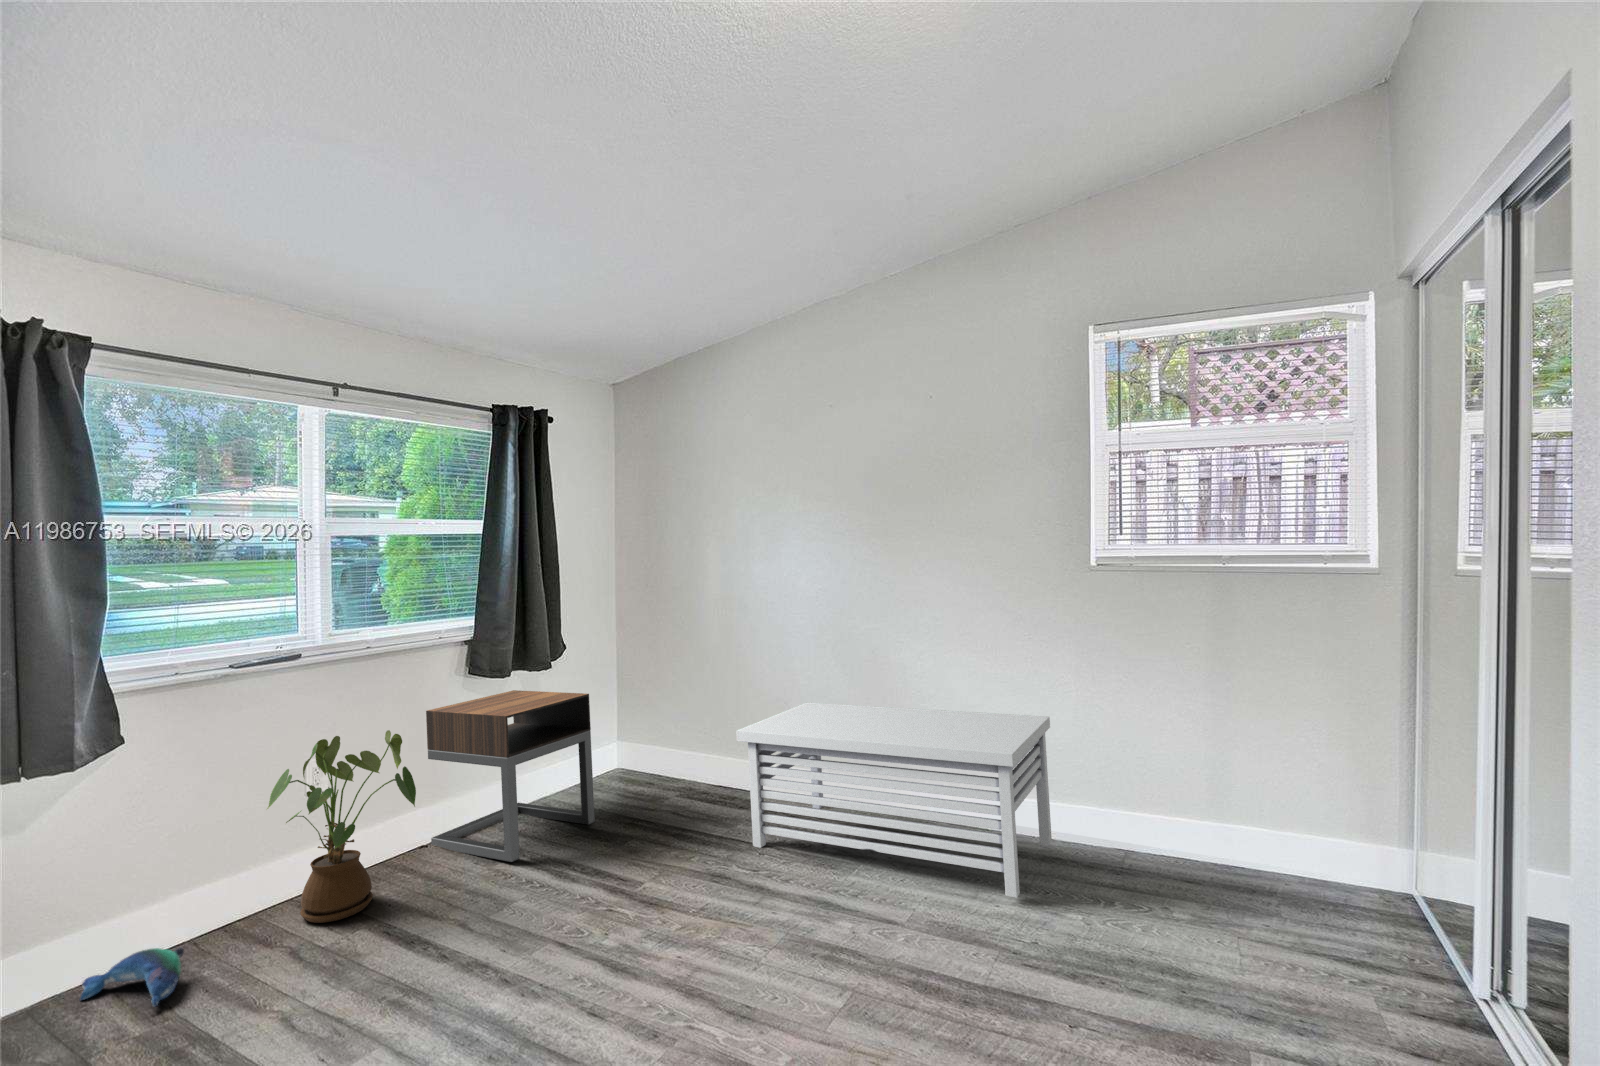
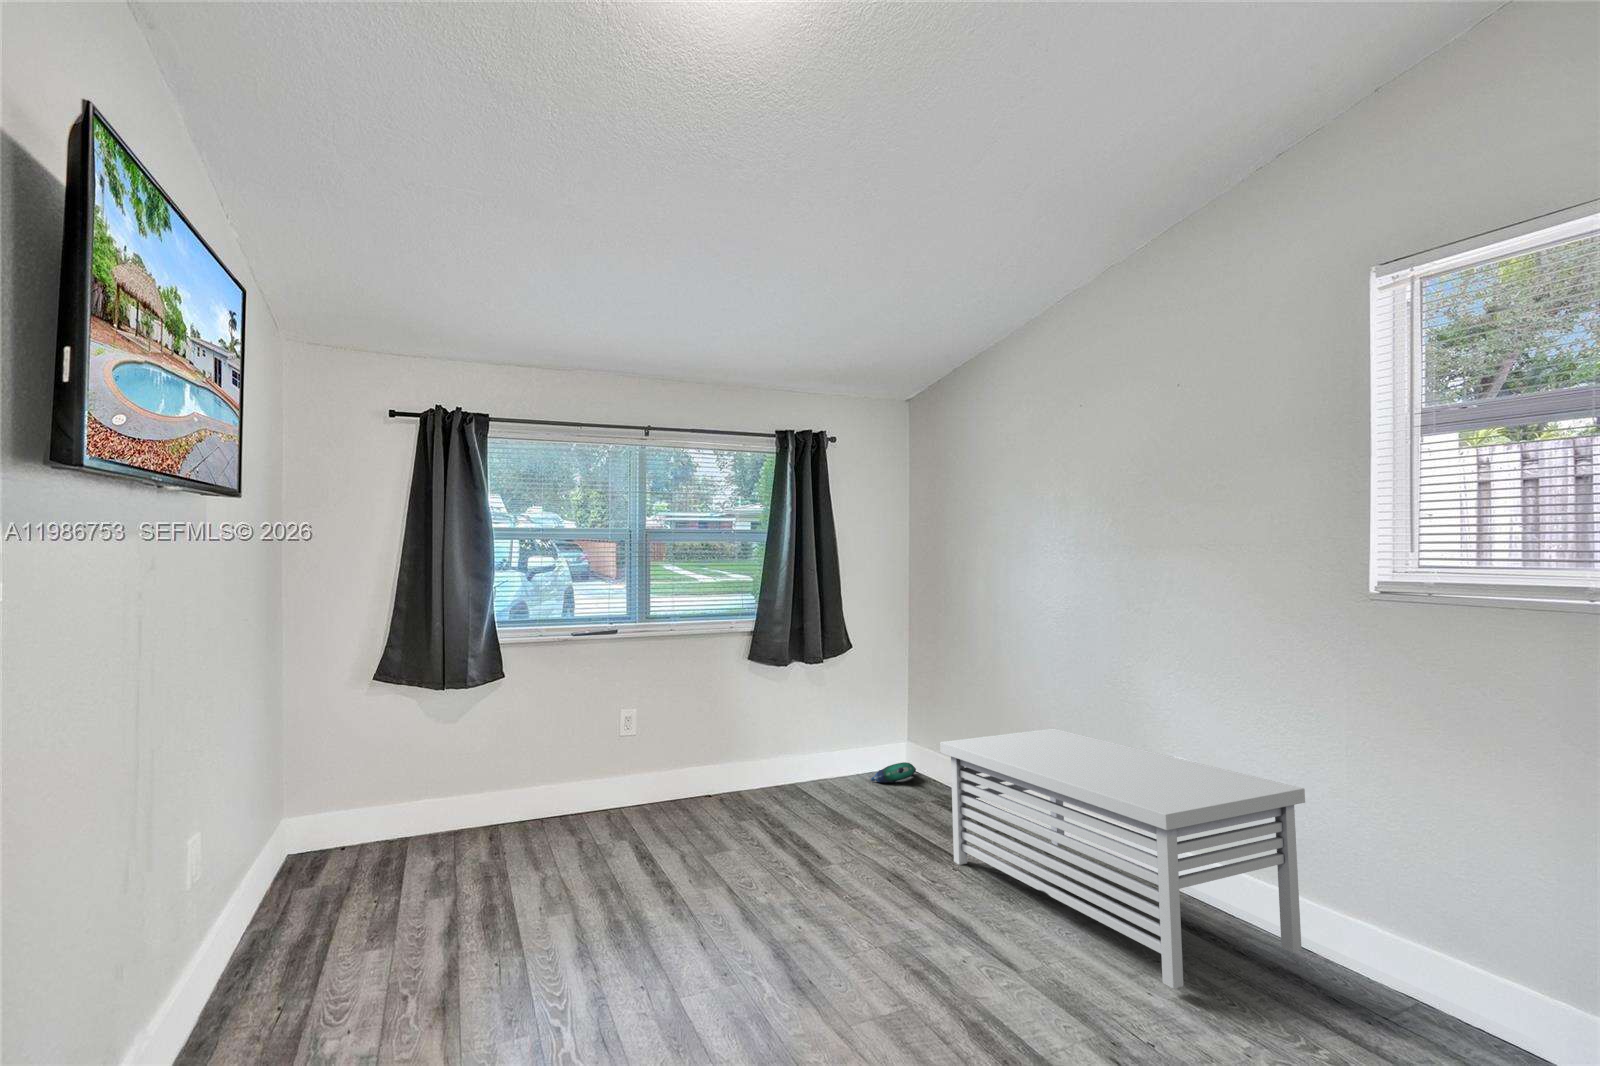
nightstand: present [426,690,595,862] -> none [714,679,840,822]
house plant: present [267,730,416,923] -> none [578,695,679,830]
plush toy: present [79,947,184,1006] -> present [870,762,916,783]

